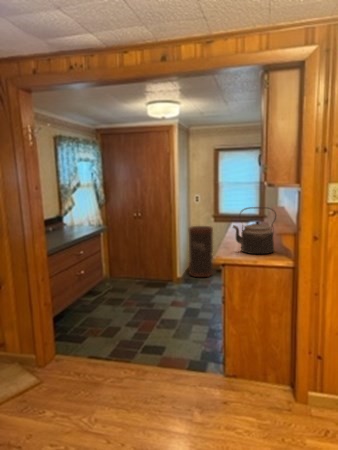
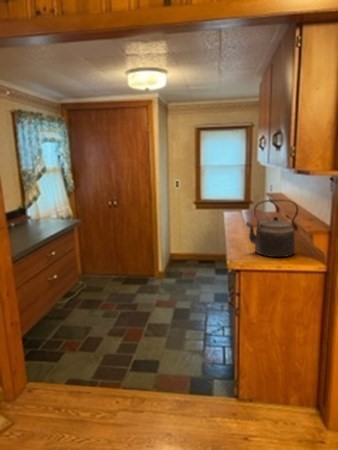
trash can: present [189,226,213,277] -> none [169,214,197,270]

